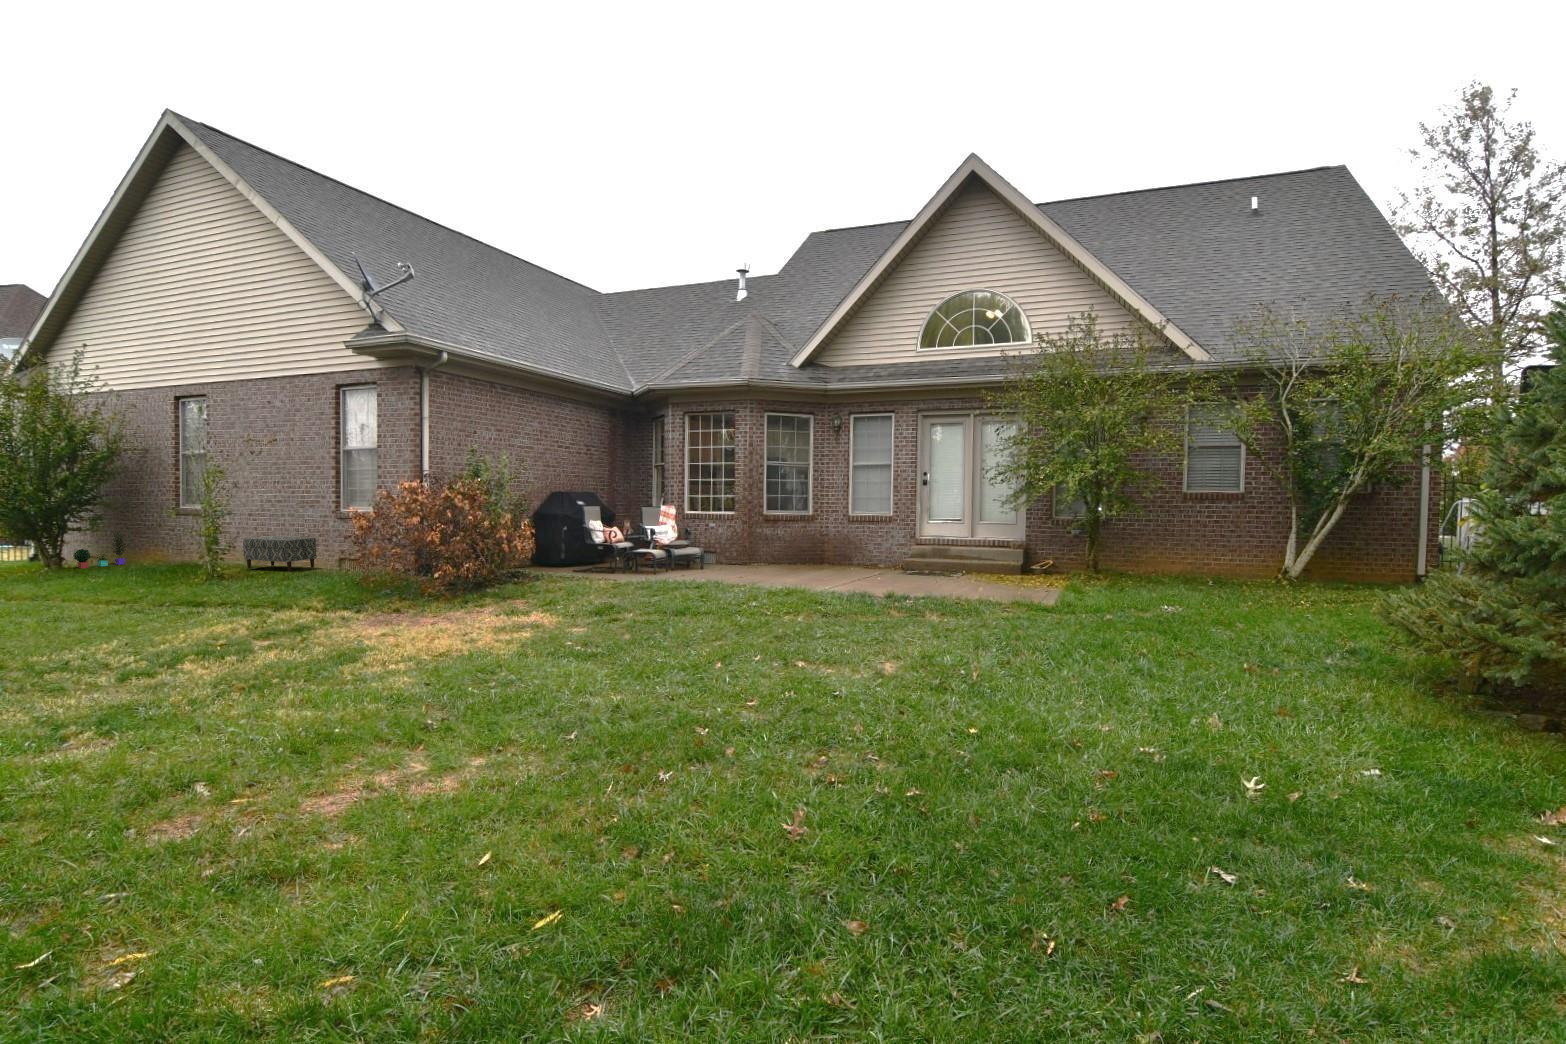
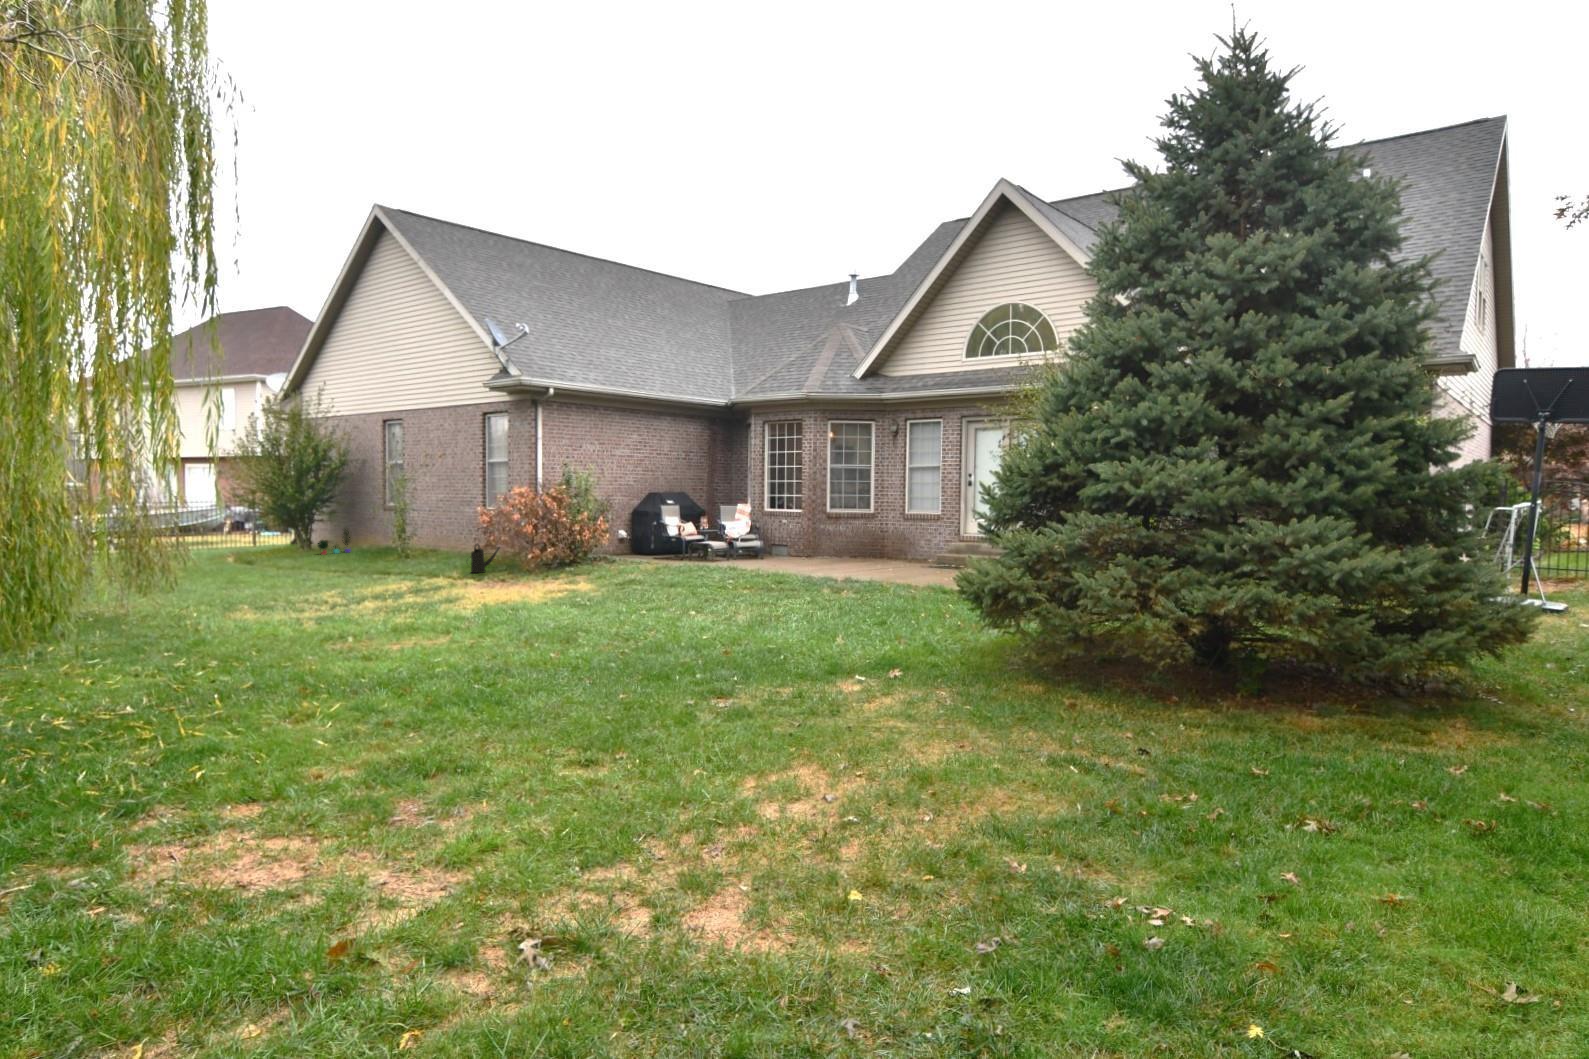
bench: present [243,536,317,571] -> none [423,530,473,558]
watering can: none [330,555,378,596] -> present [471,544,500,573]

